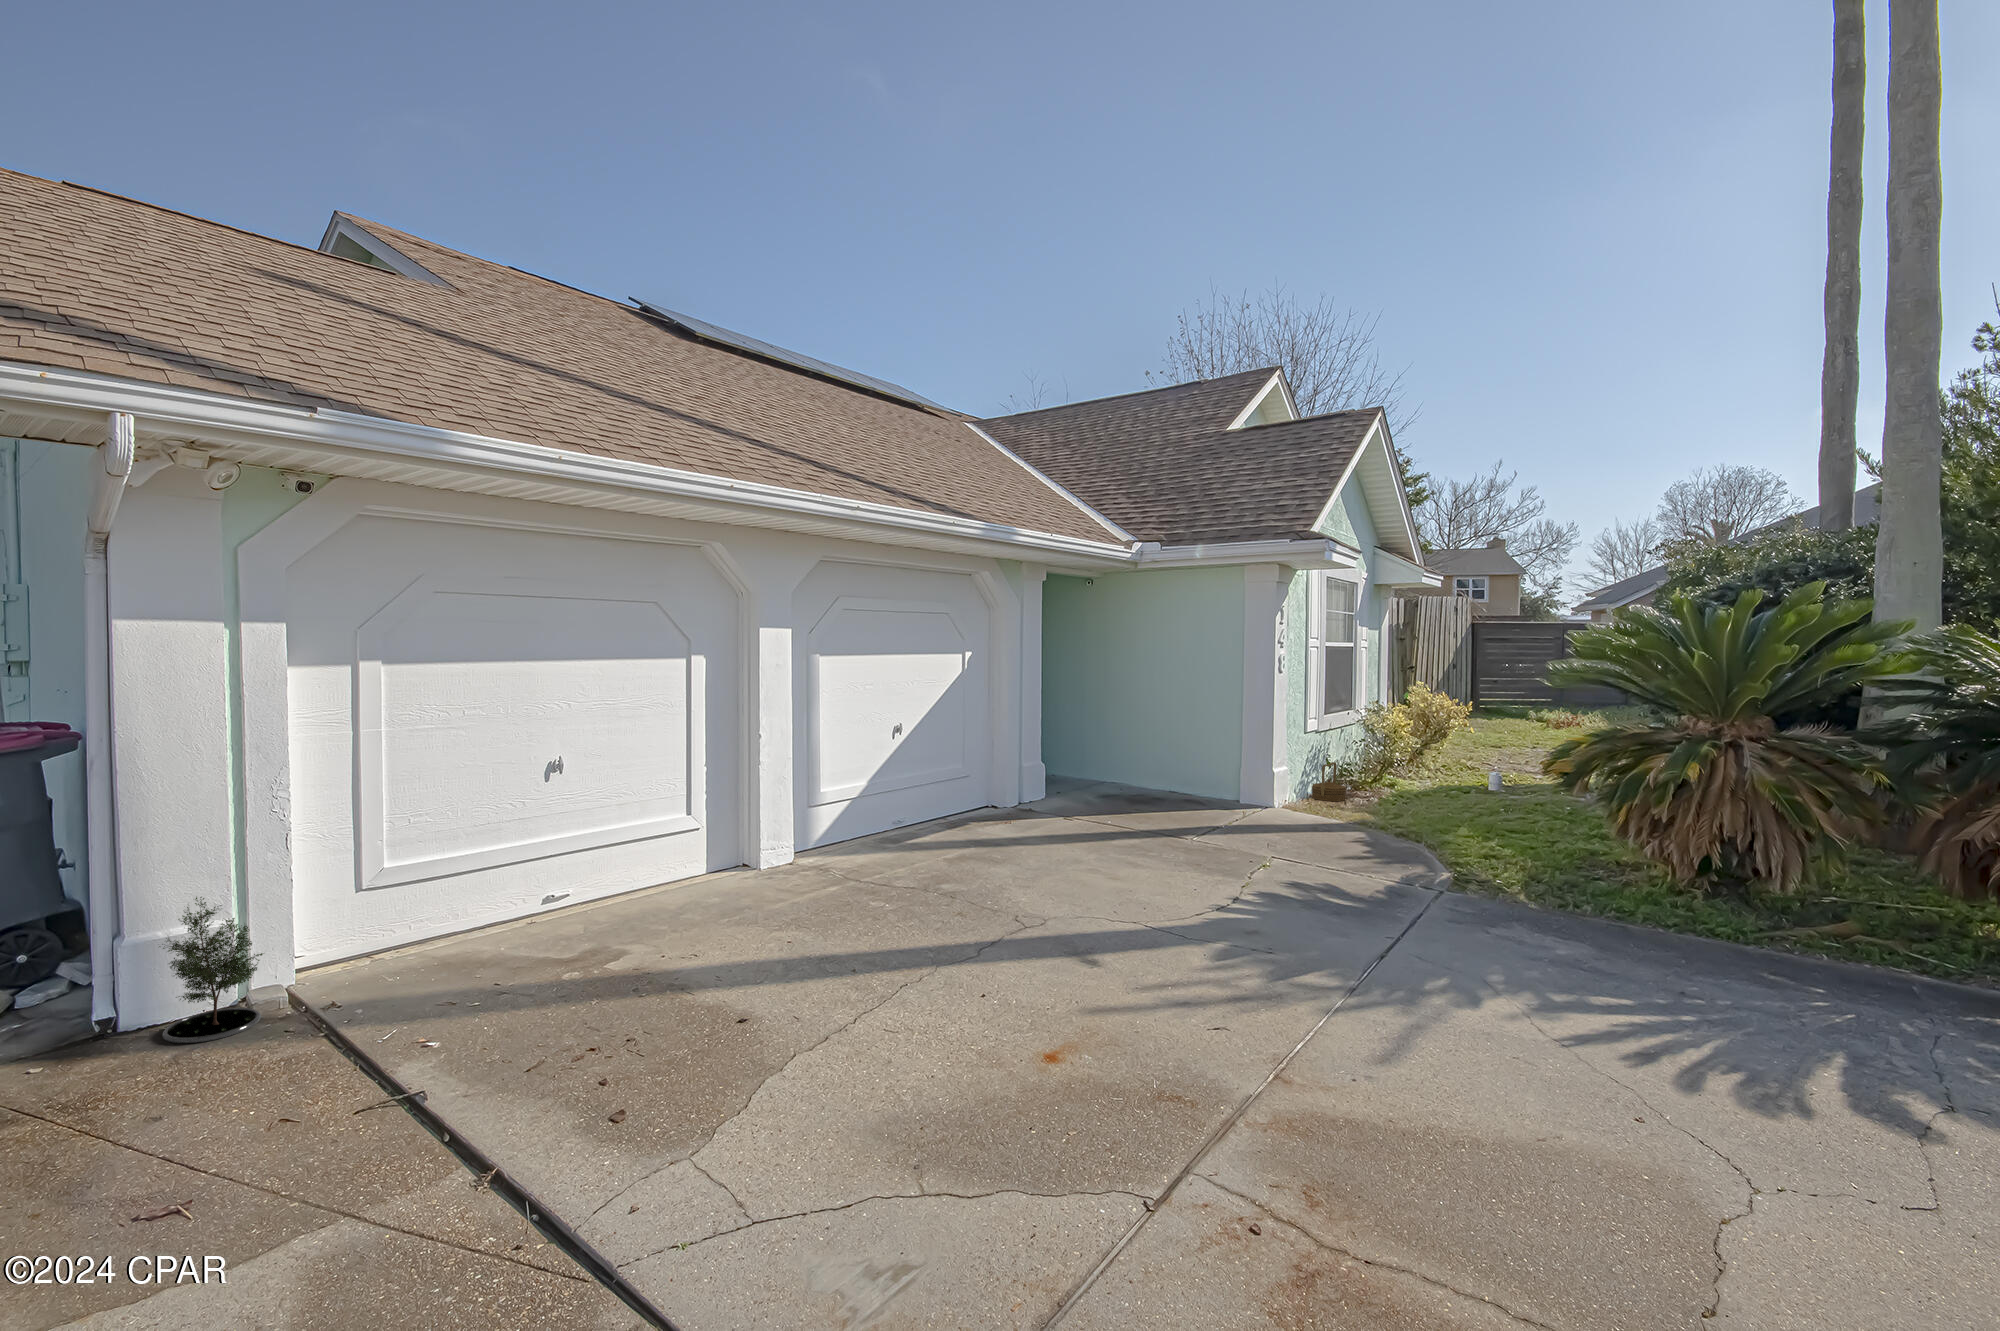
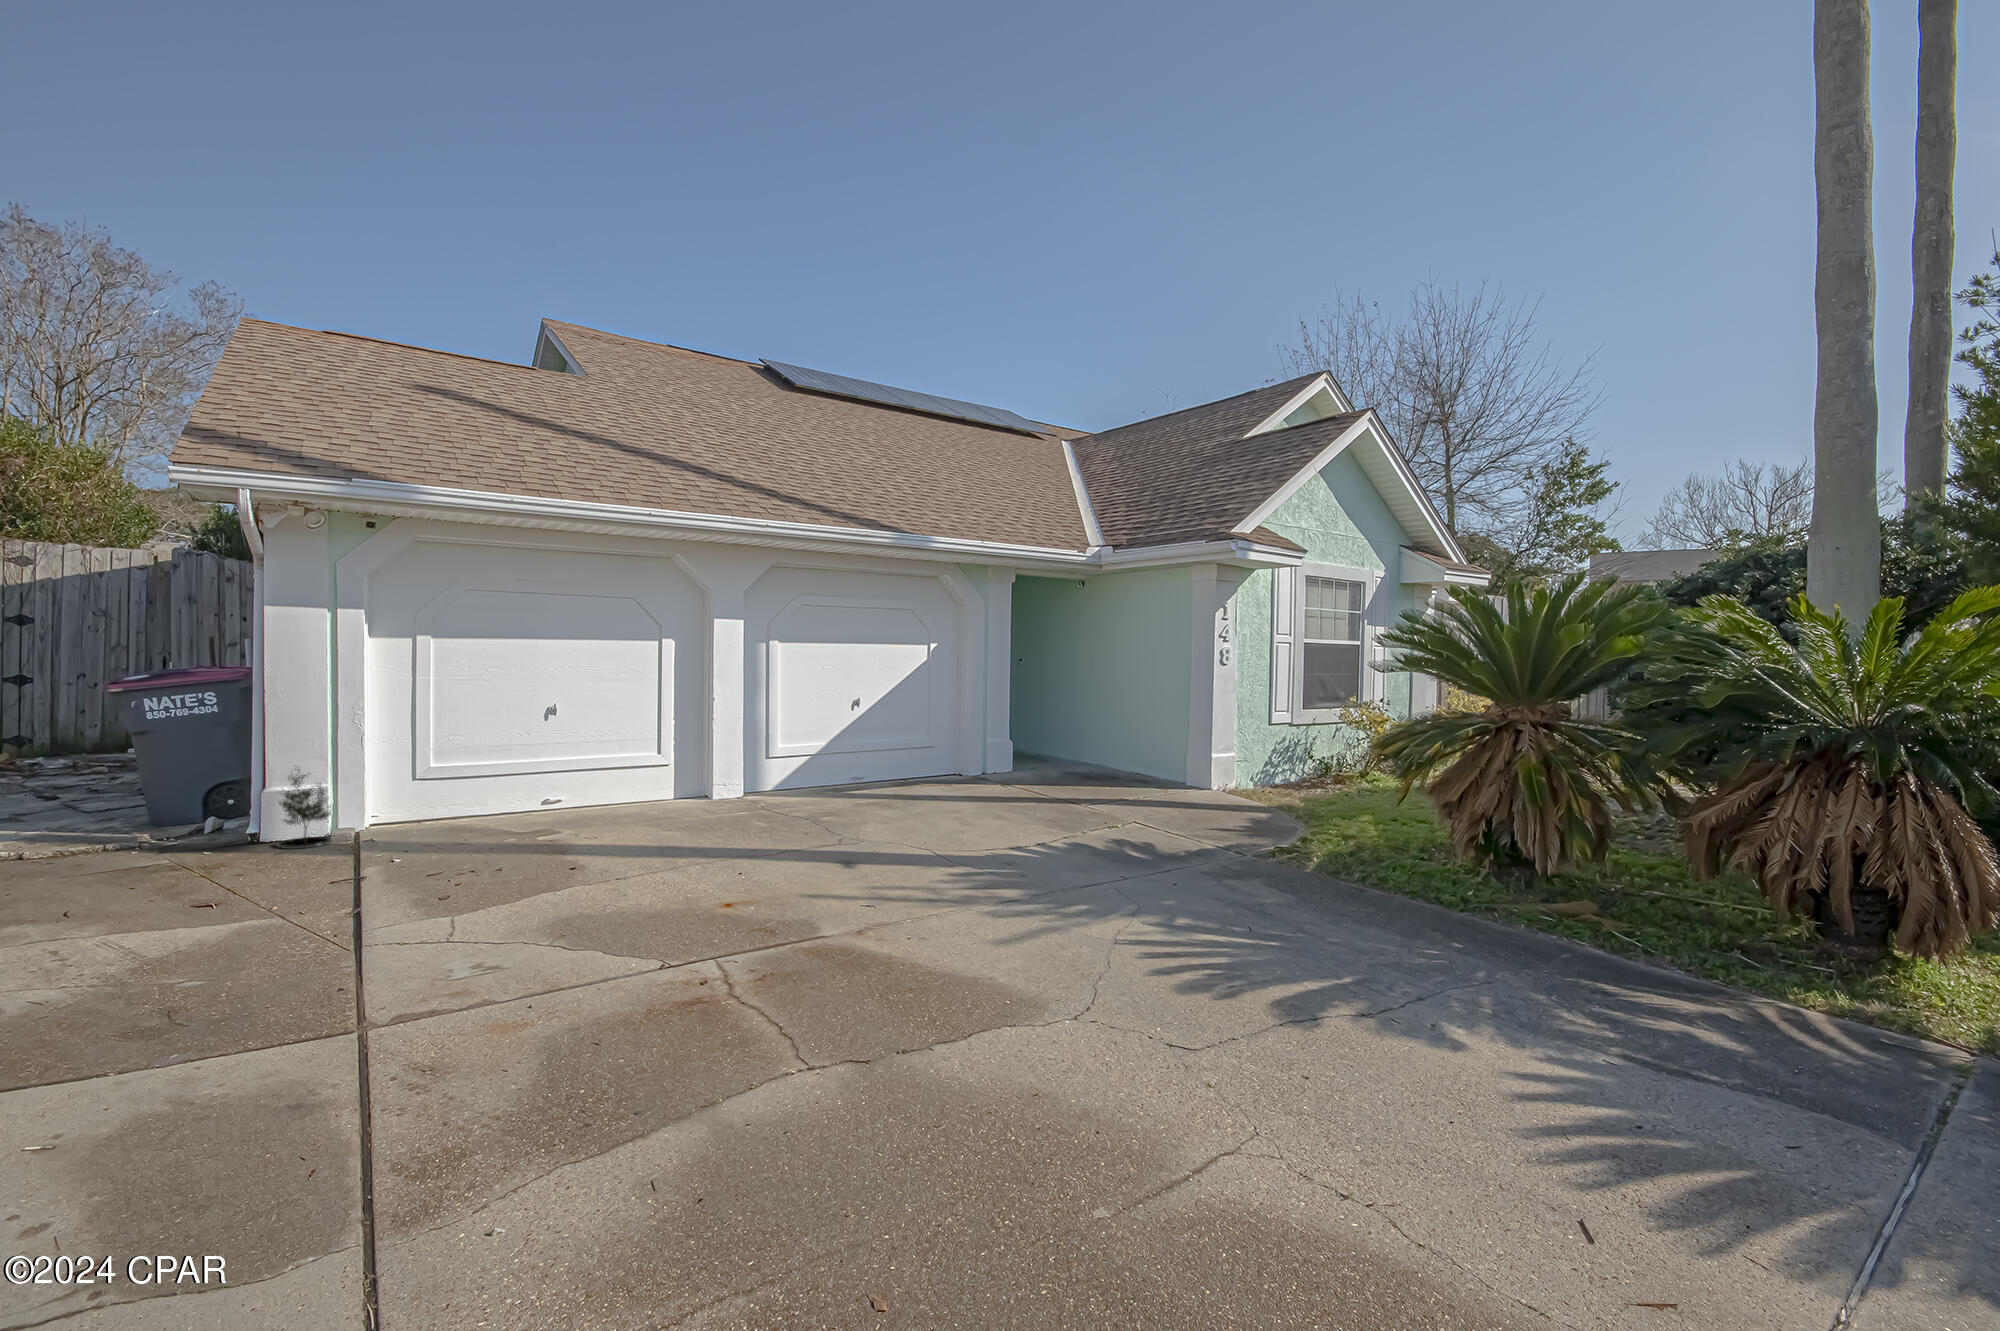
woven basket: present [1312,762,1346,801] -> none [1274,753,1306,789]

